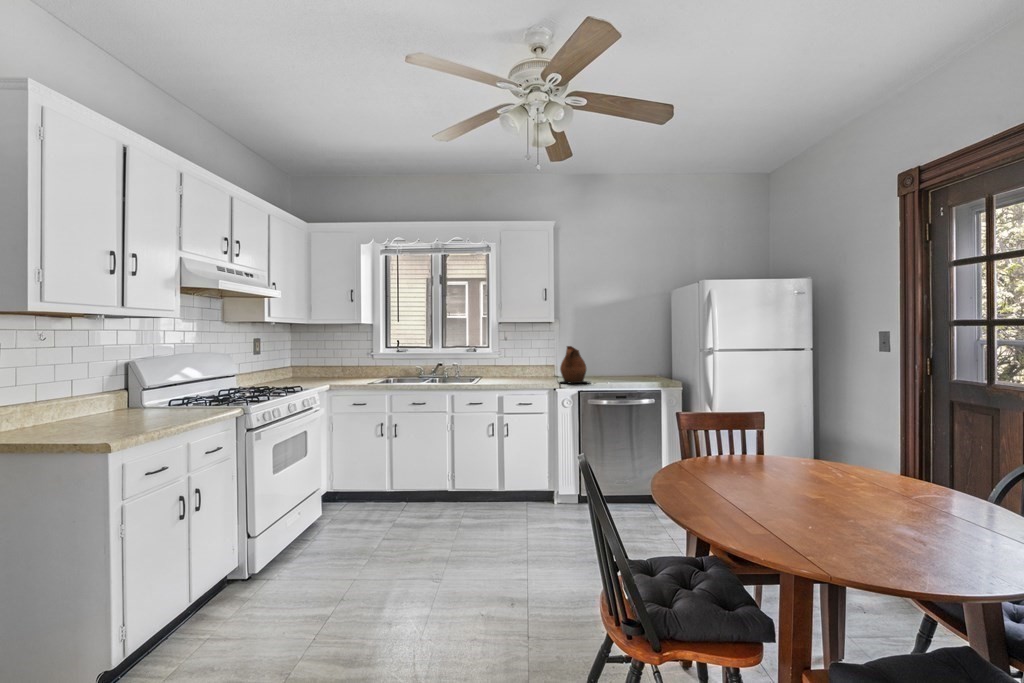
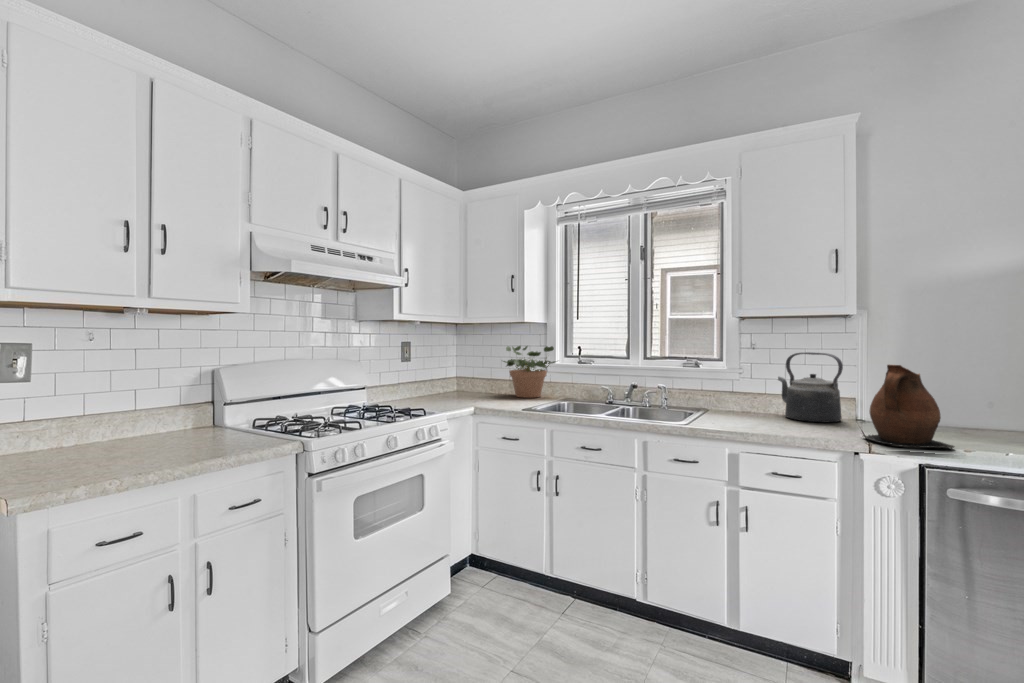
potted plant: none [339,341,384,378] -> present [503,346,556,398]
kettle: none [519,342,549,379] -> present [778,352,843,422]

